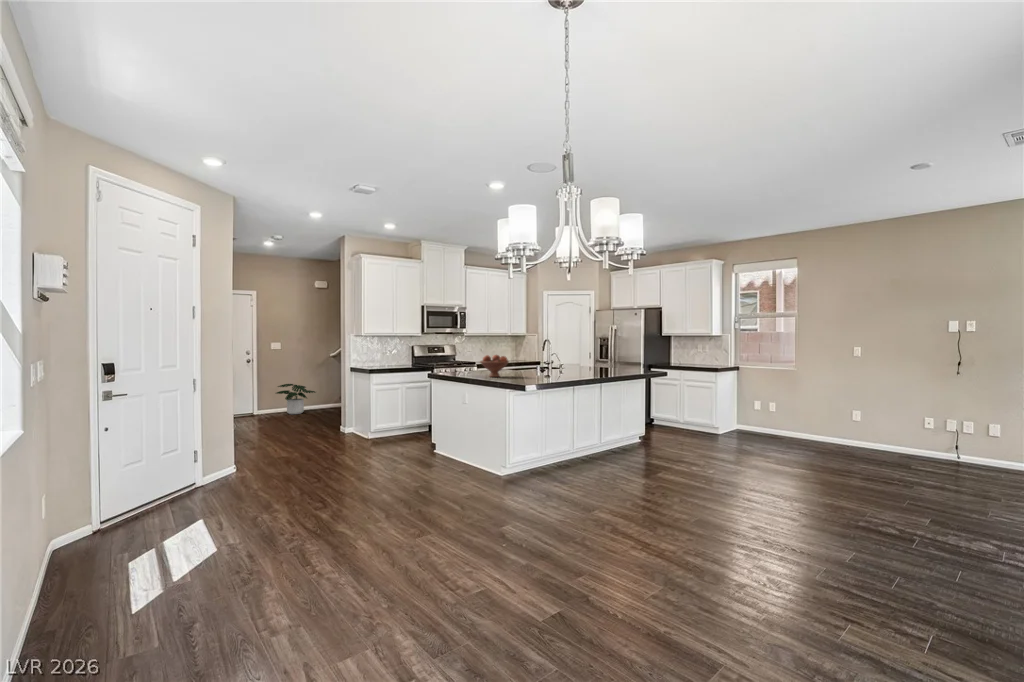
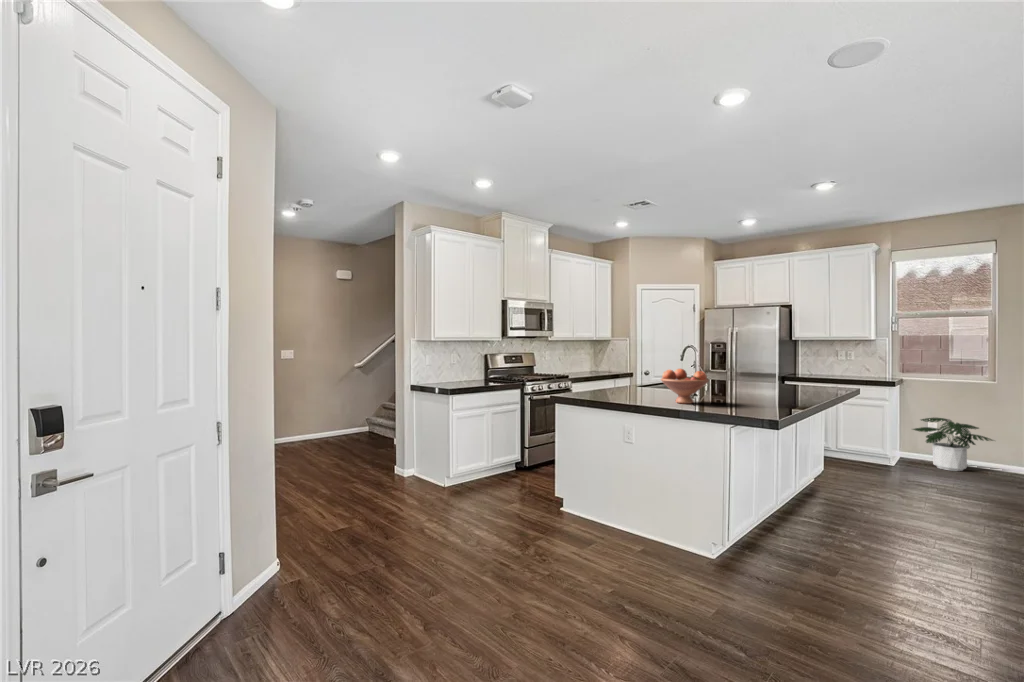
potted plant: present [276,384,315,414] -> present [913,418,993,471]

